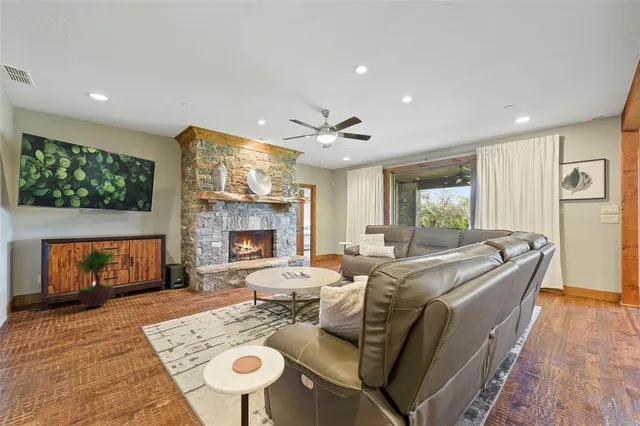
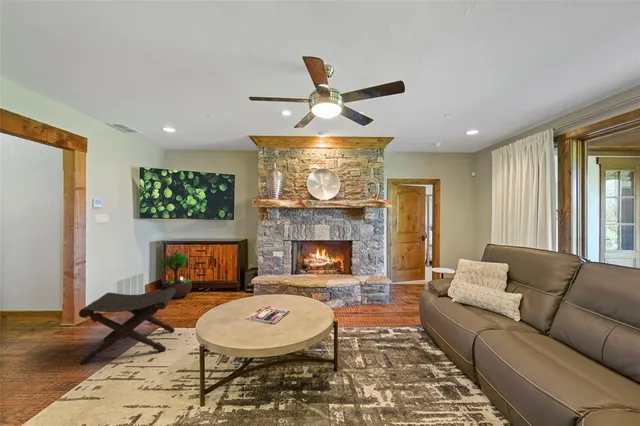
footstool: none [111,273,210,350] -> present [79,287,176,364]

